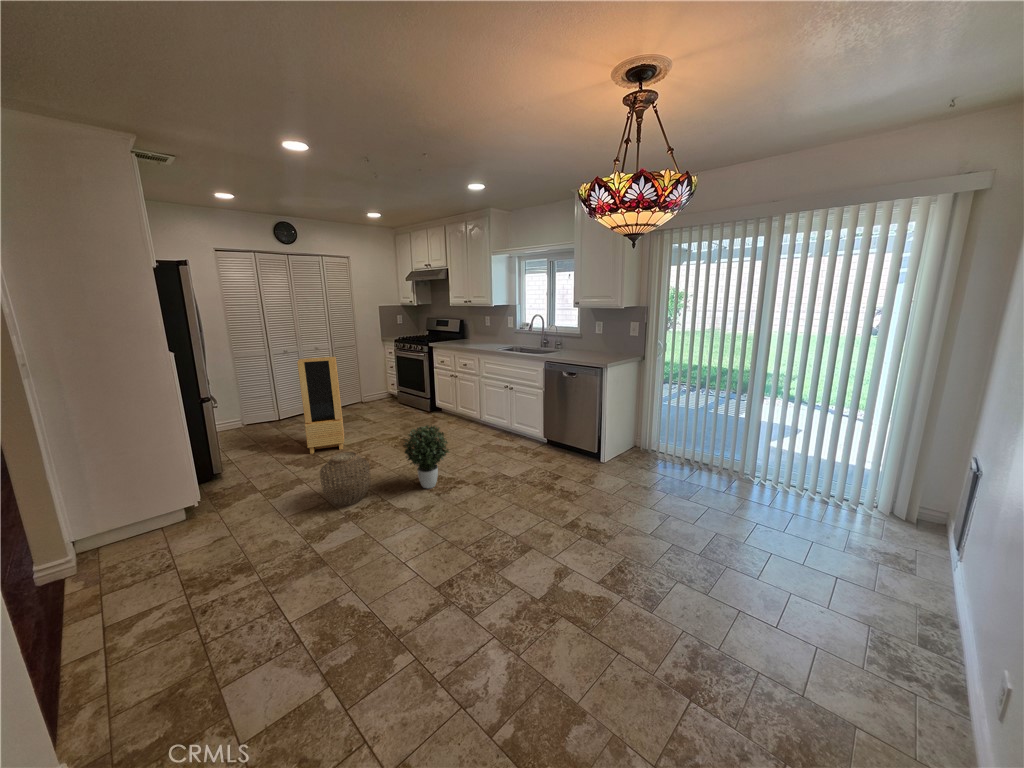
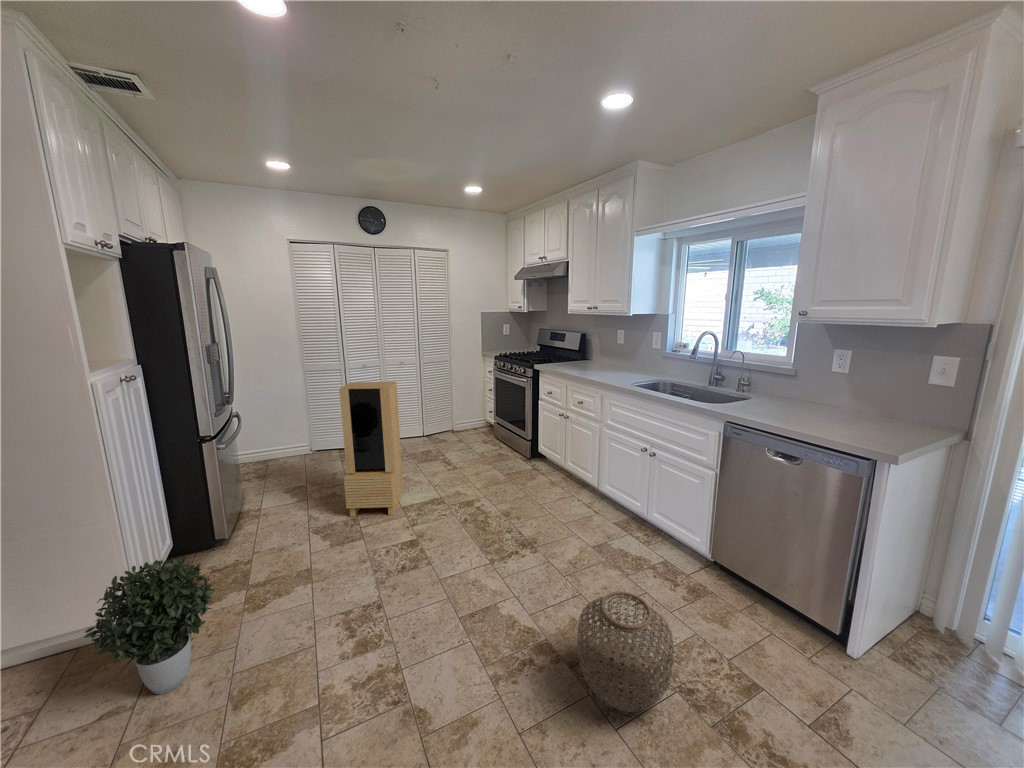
potted plant: present [403,425,449,489] -> present [84,557,215,694]
woven basket: present [320,452,370,505] -> present [578,591,674,712]

